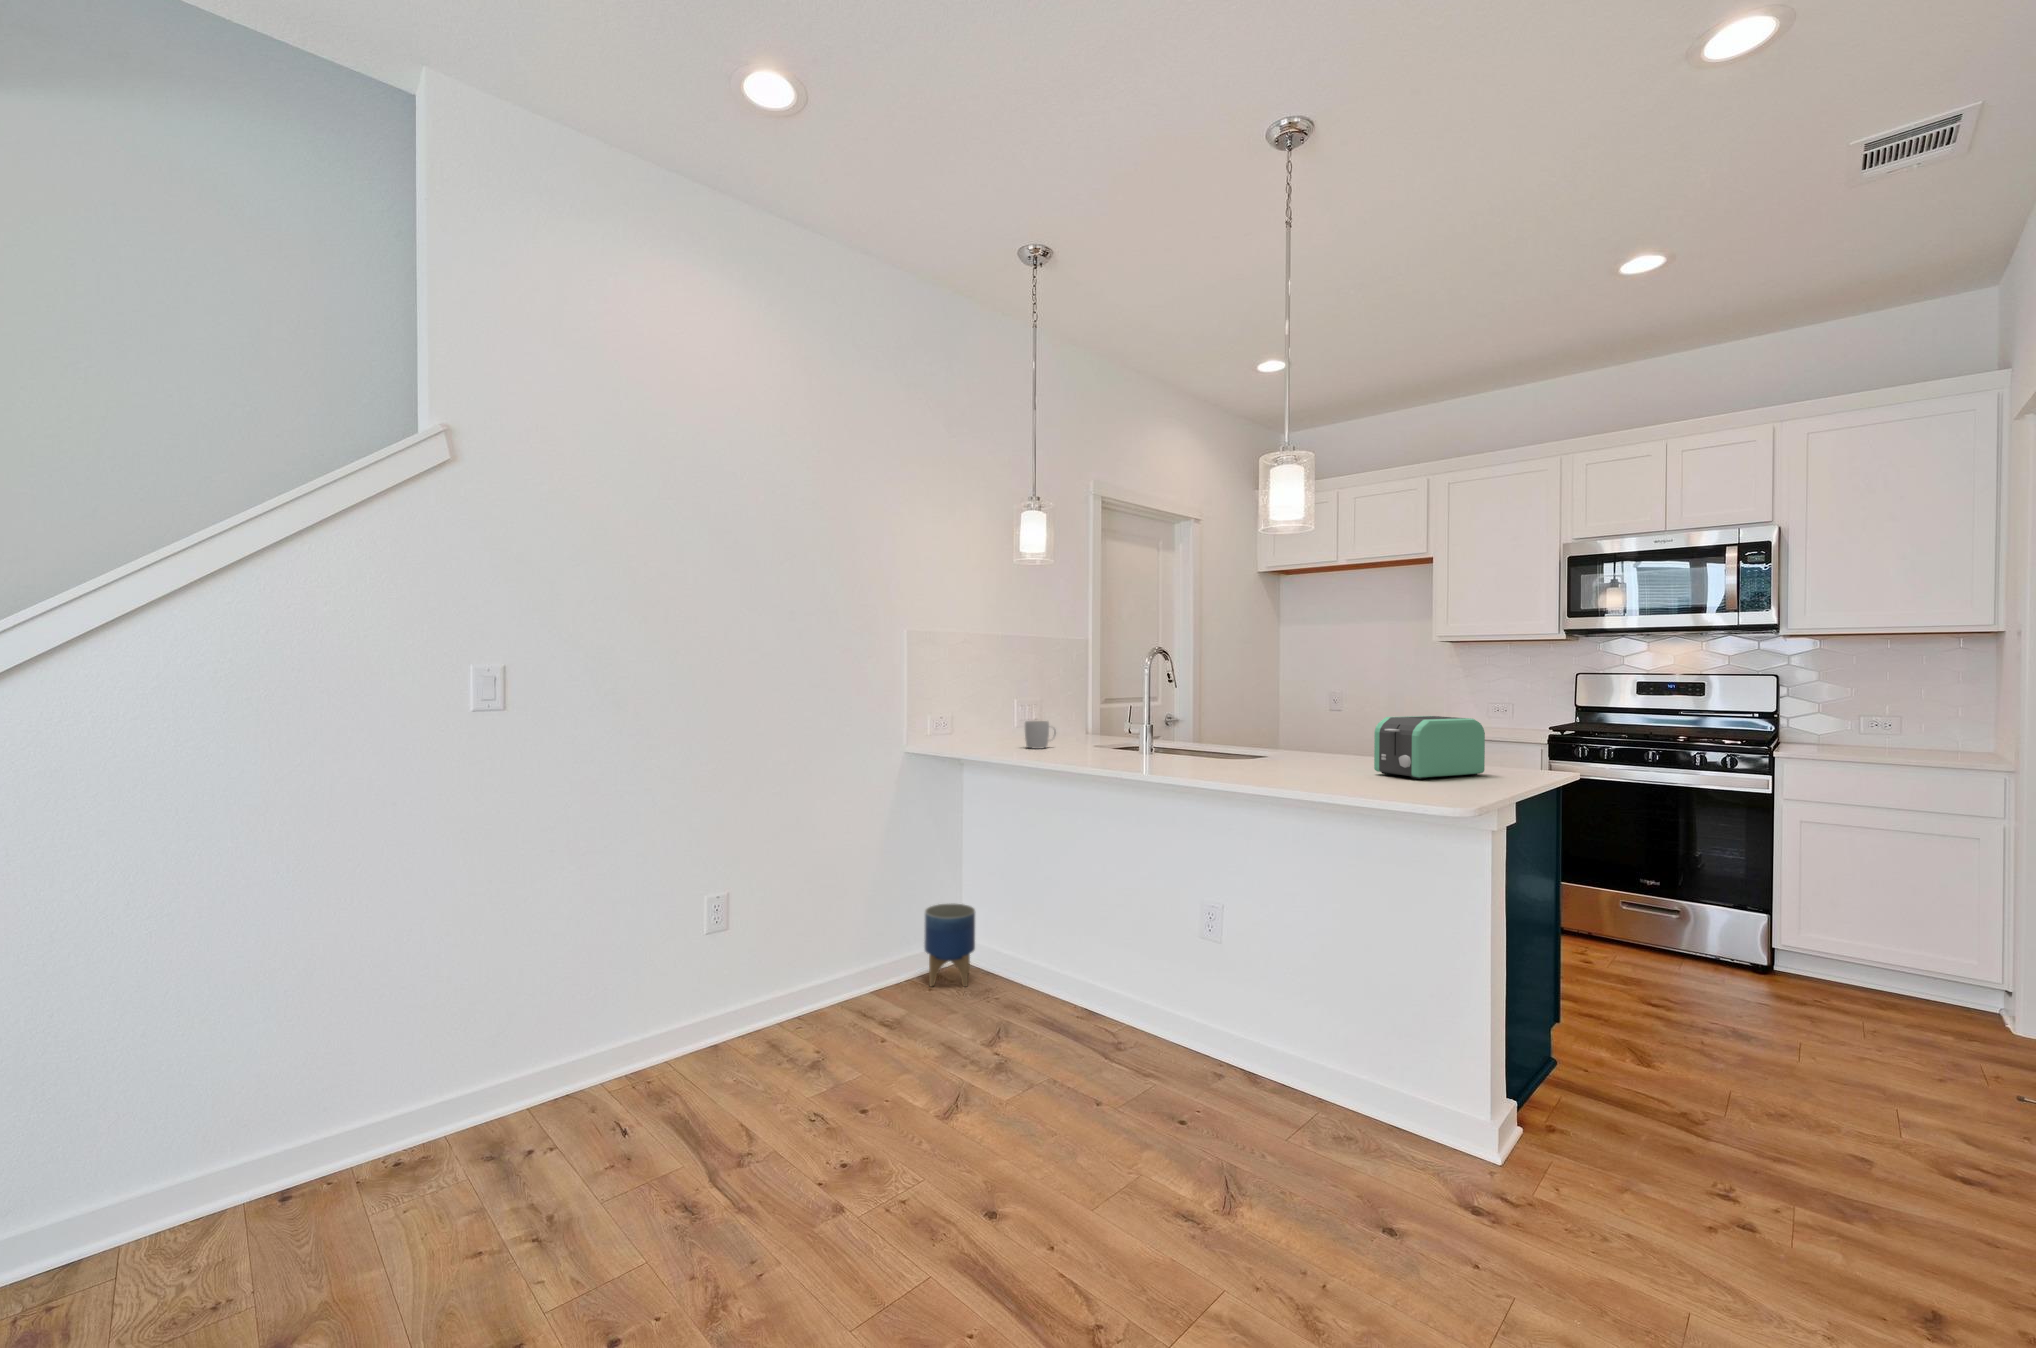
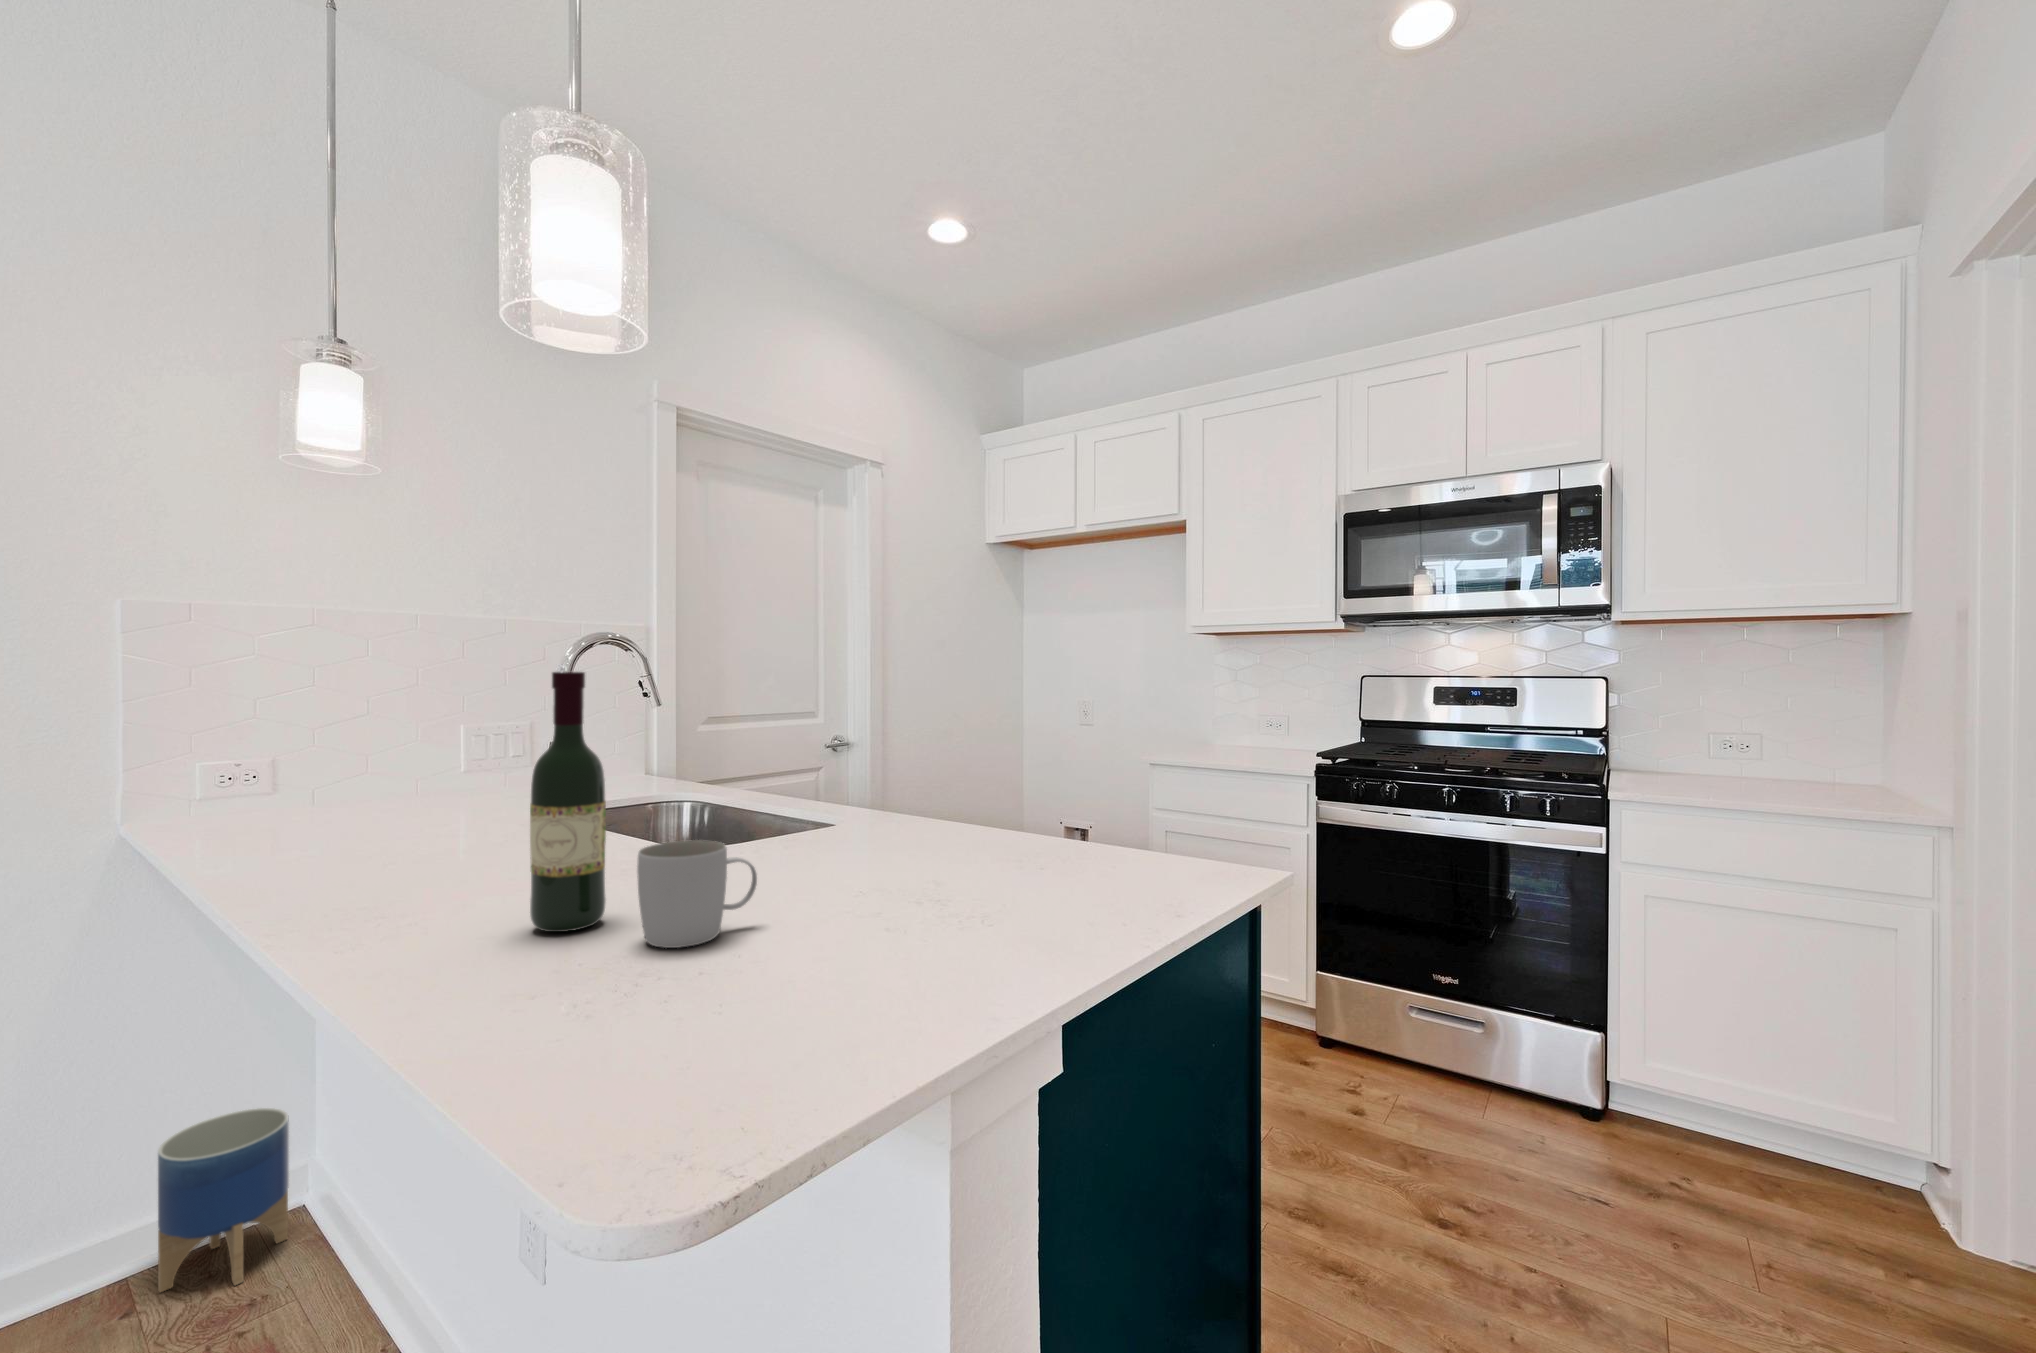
wine bottle: none [1246,669,1276,777] -> present [530,671,606,932]
toaster: present [1374,716,1485,779] -> none [856,768,1088,927]
mug: present [1025,721,1056,749] -> present [637,840,757,948]

